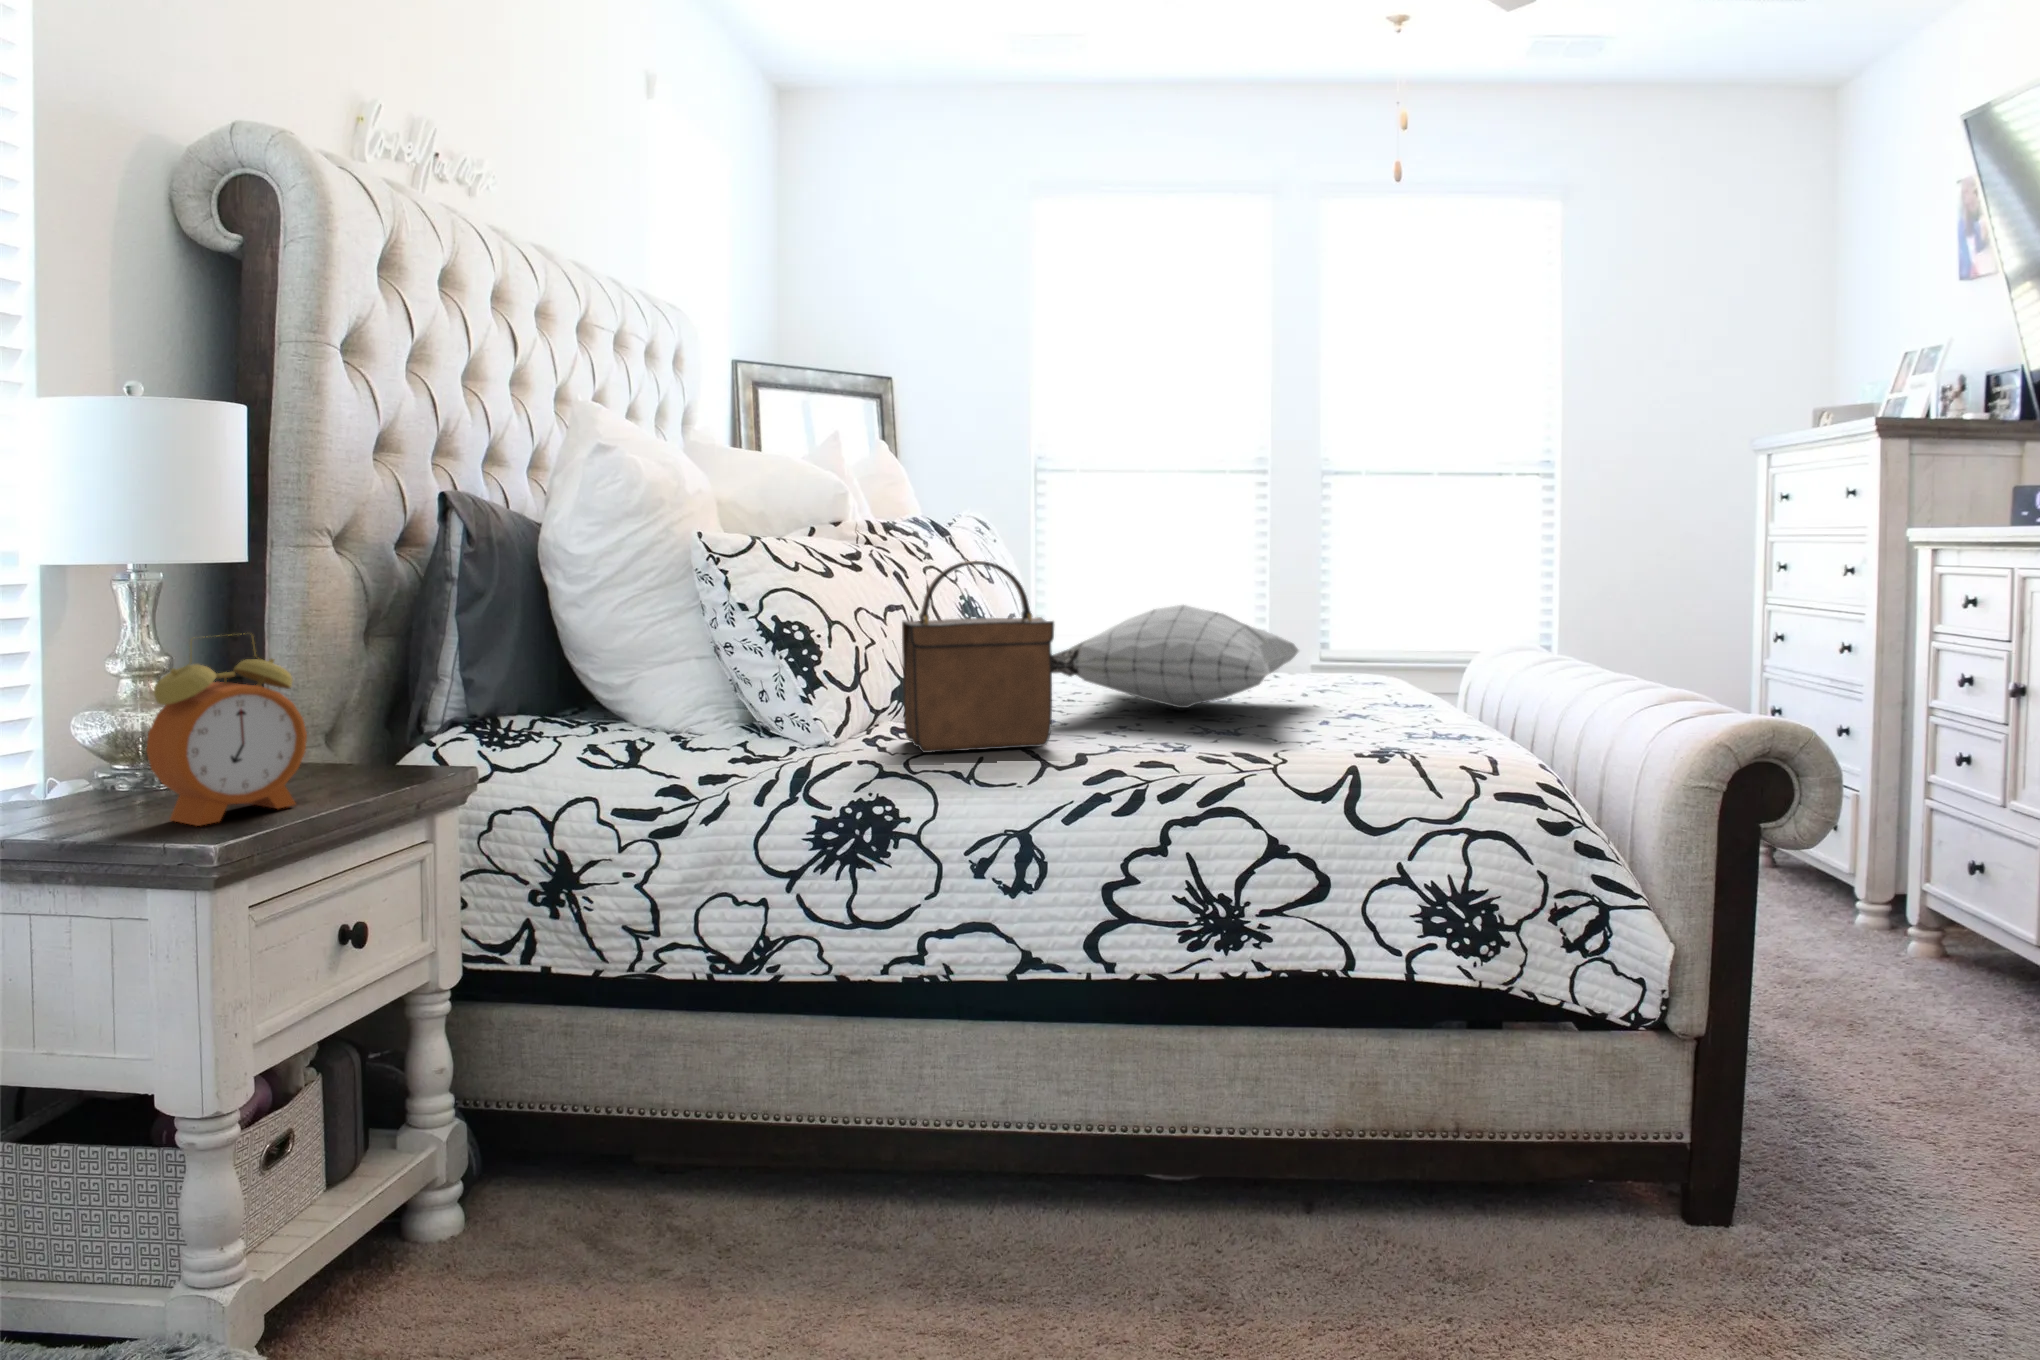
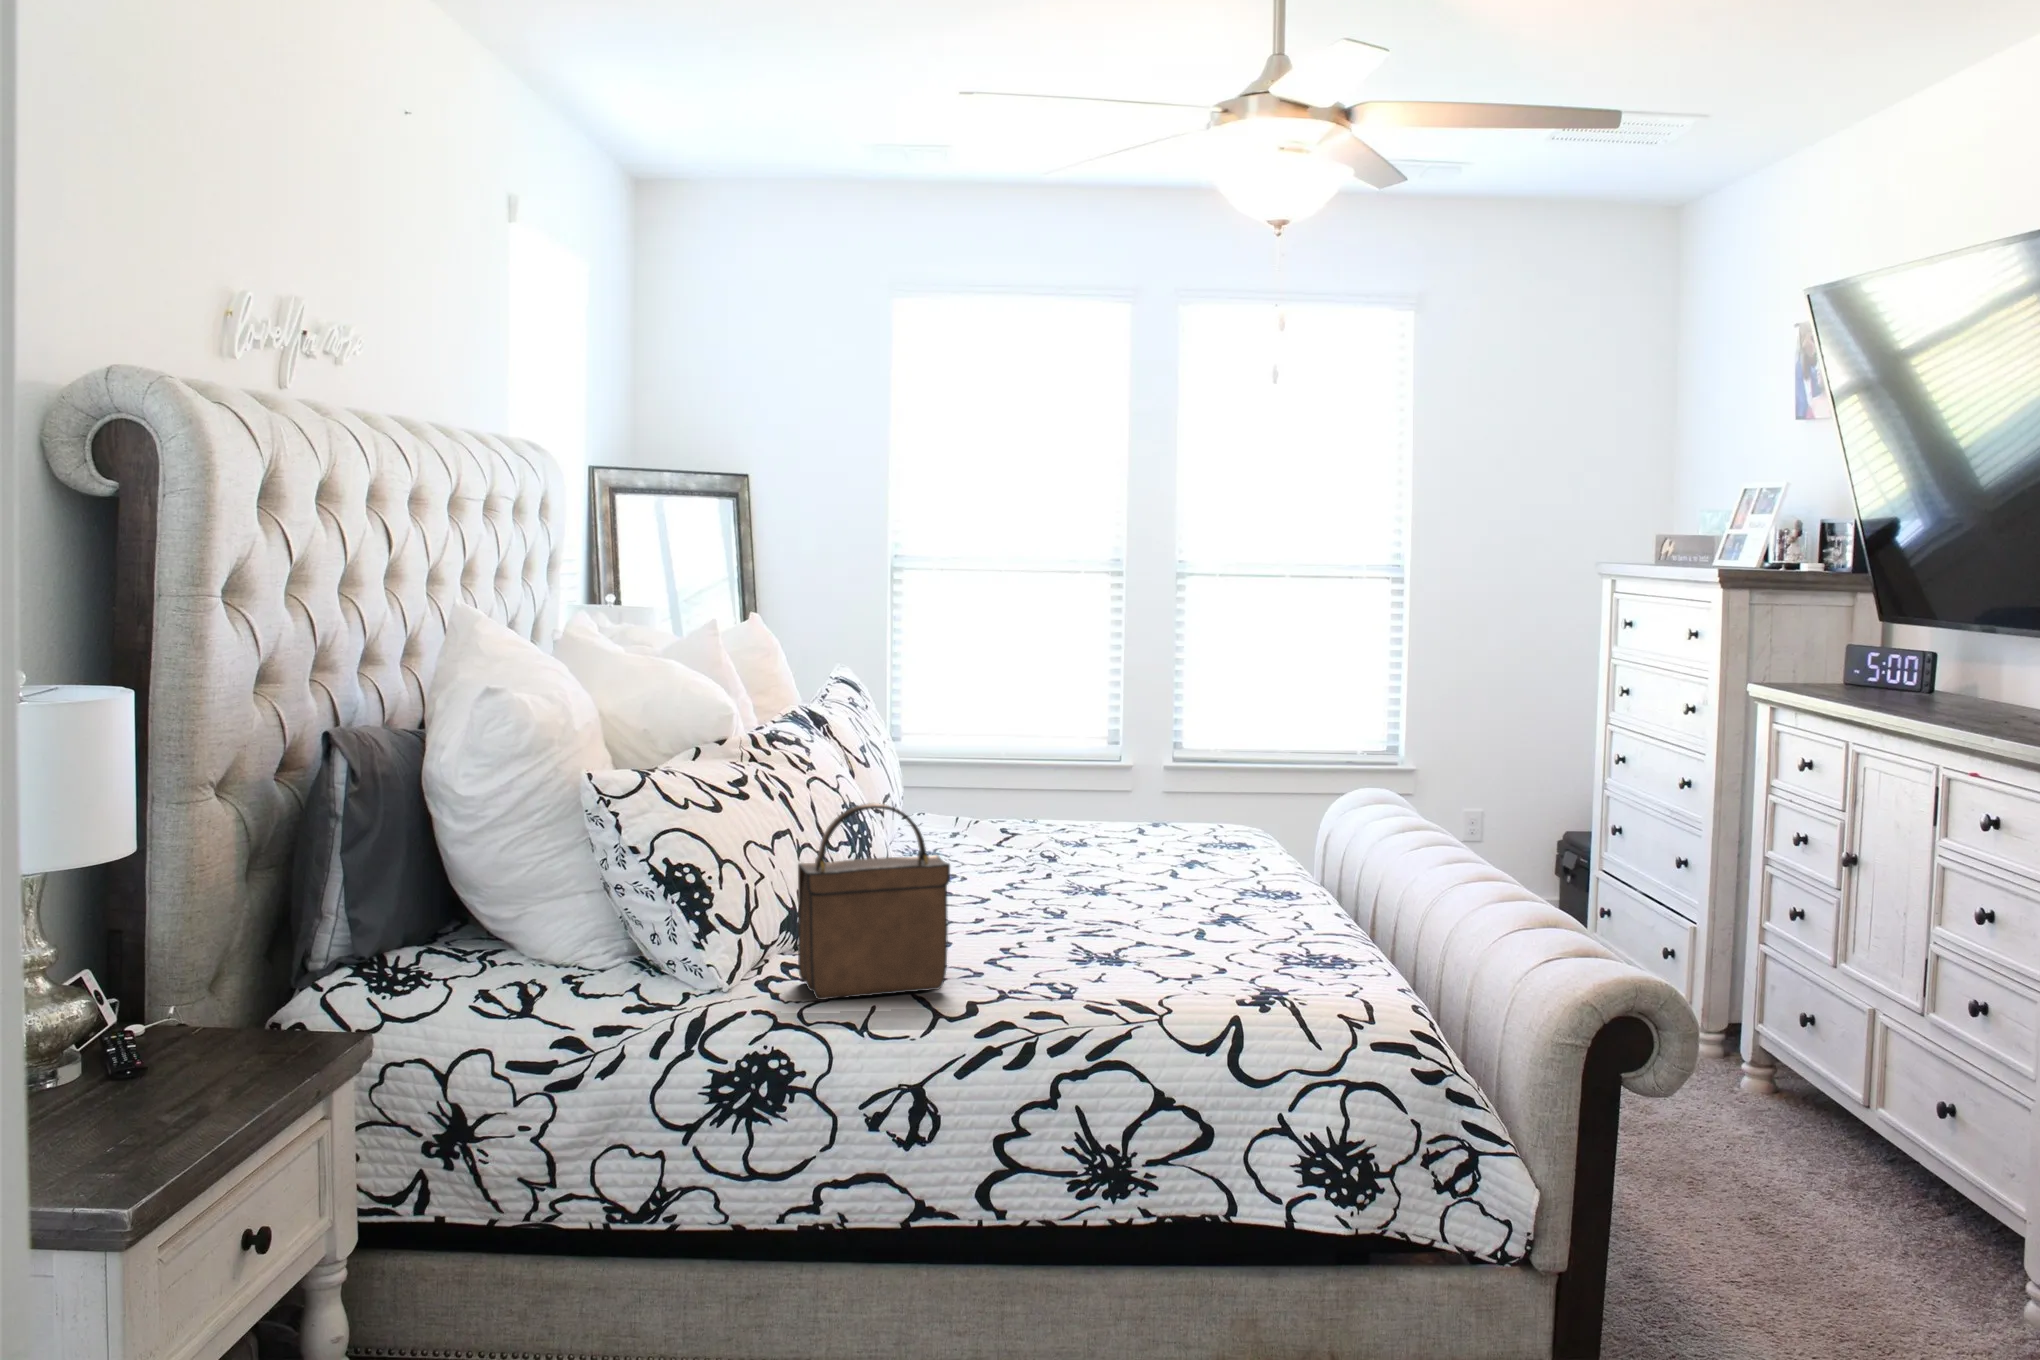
pillow: present [1052,605,1299,708] -> none [935,825,1212,933]
alarm clock: present [147,636,307,826] -> none [103,918,239,1105]

